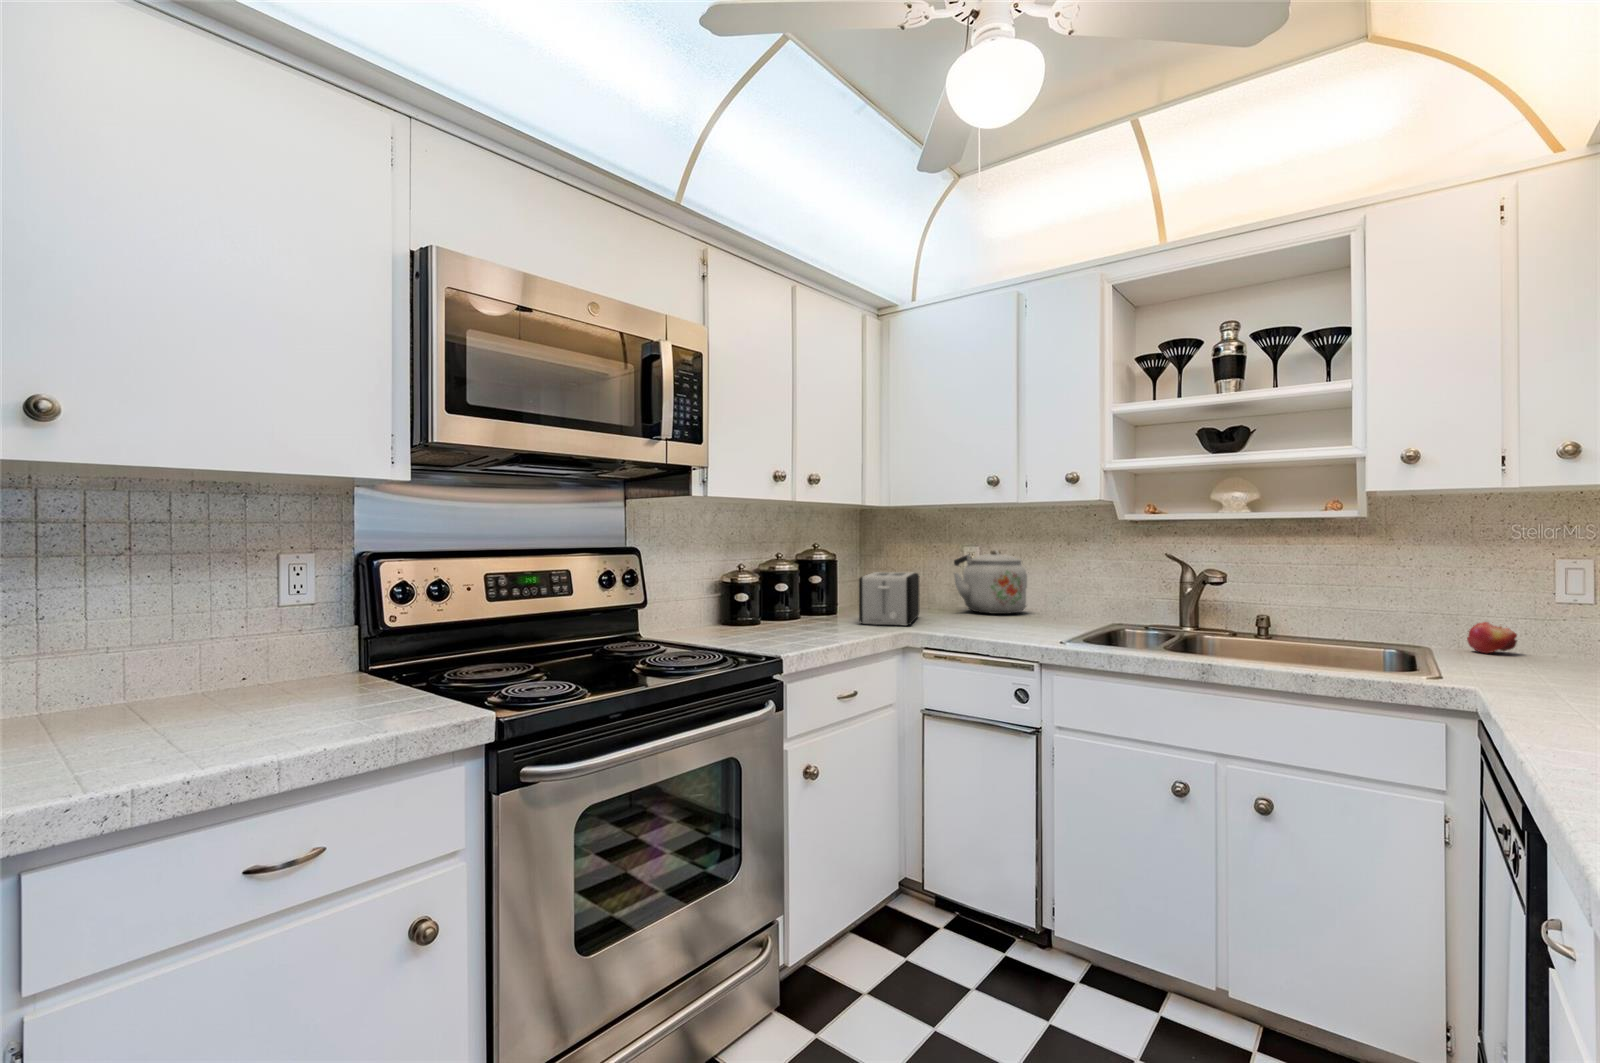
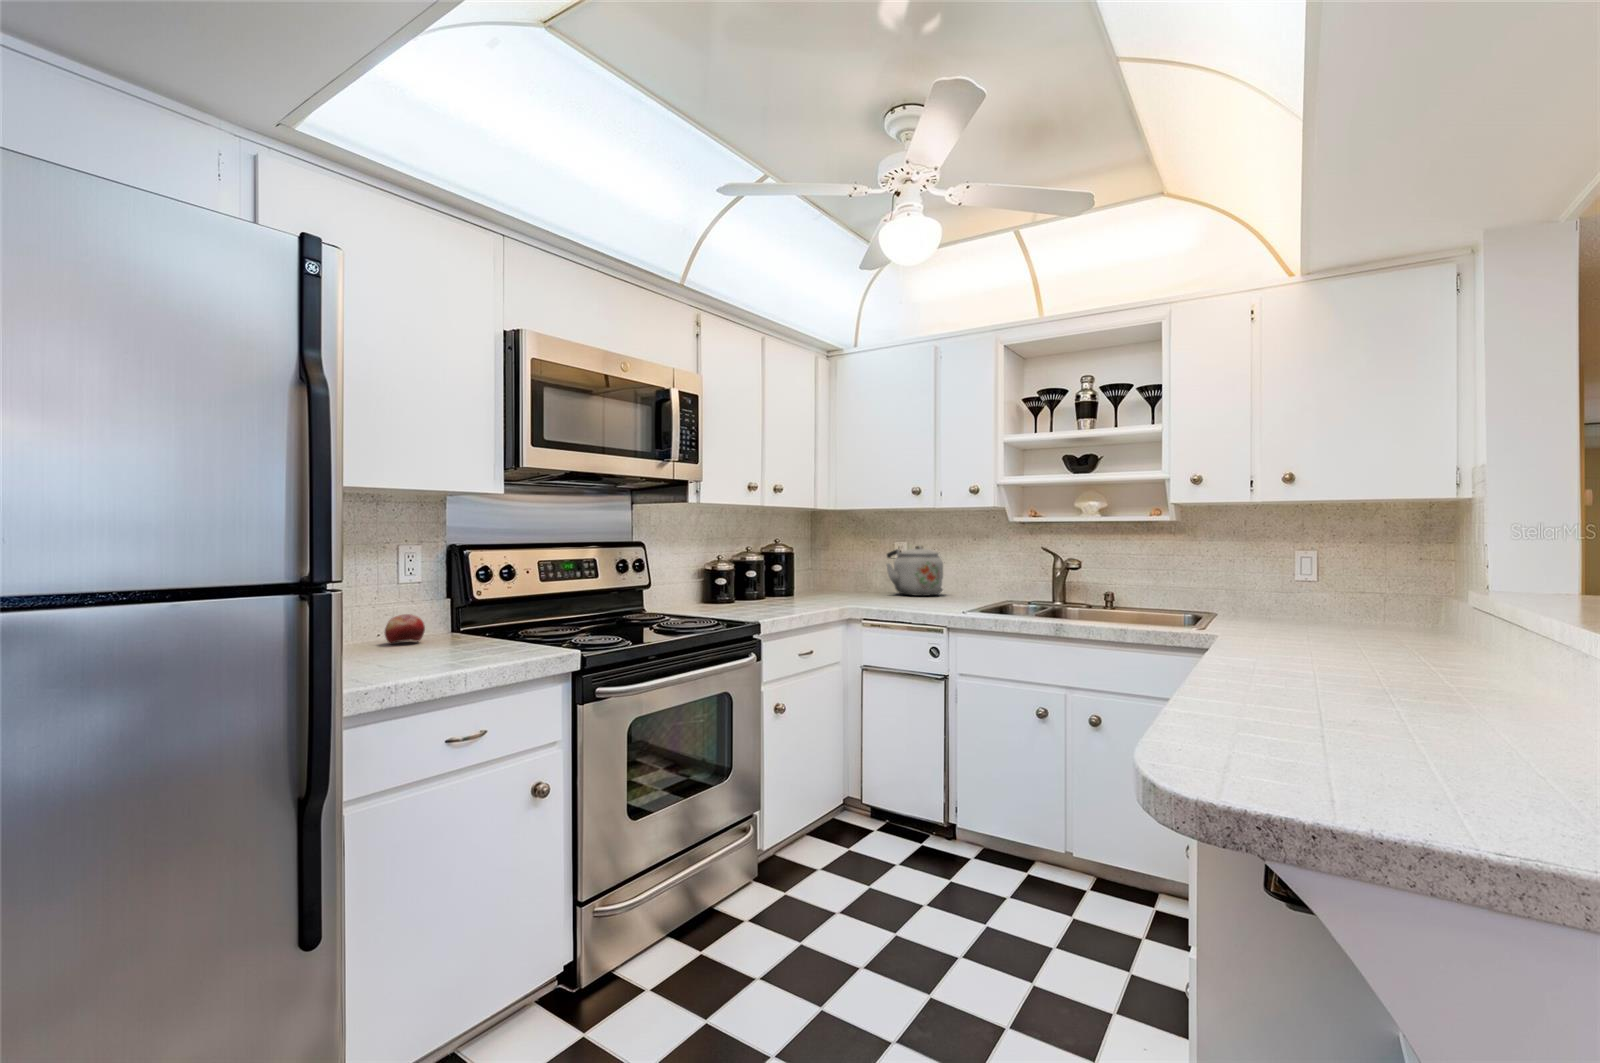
toaster: present [859,572,919,626] -> none [813,563,859,603]
fruit: present [1467,622,1517,653] -> present [385,614,425,644]

